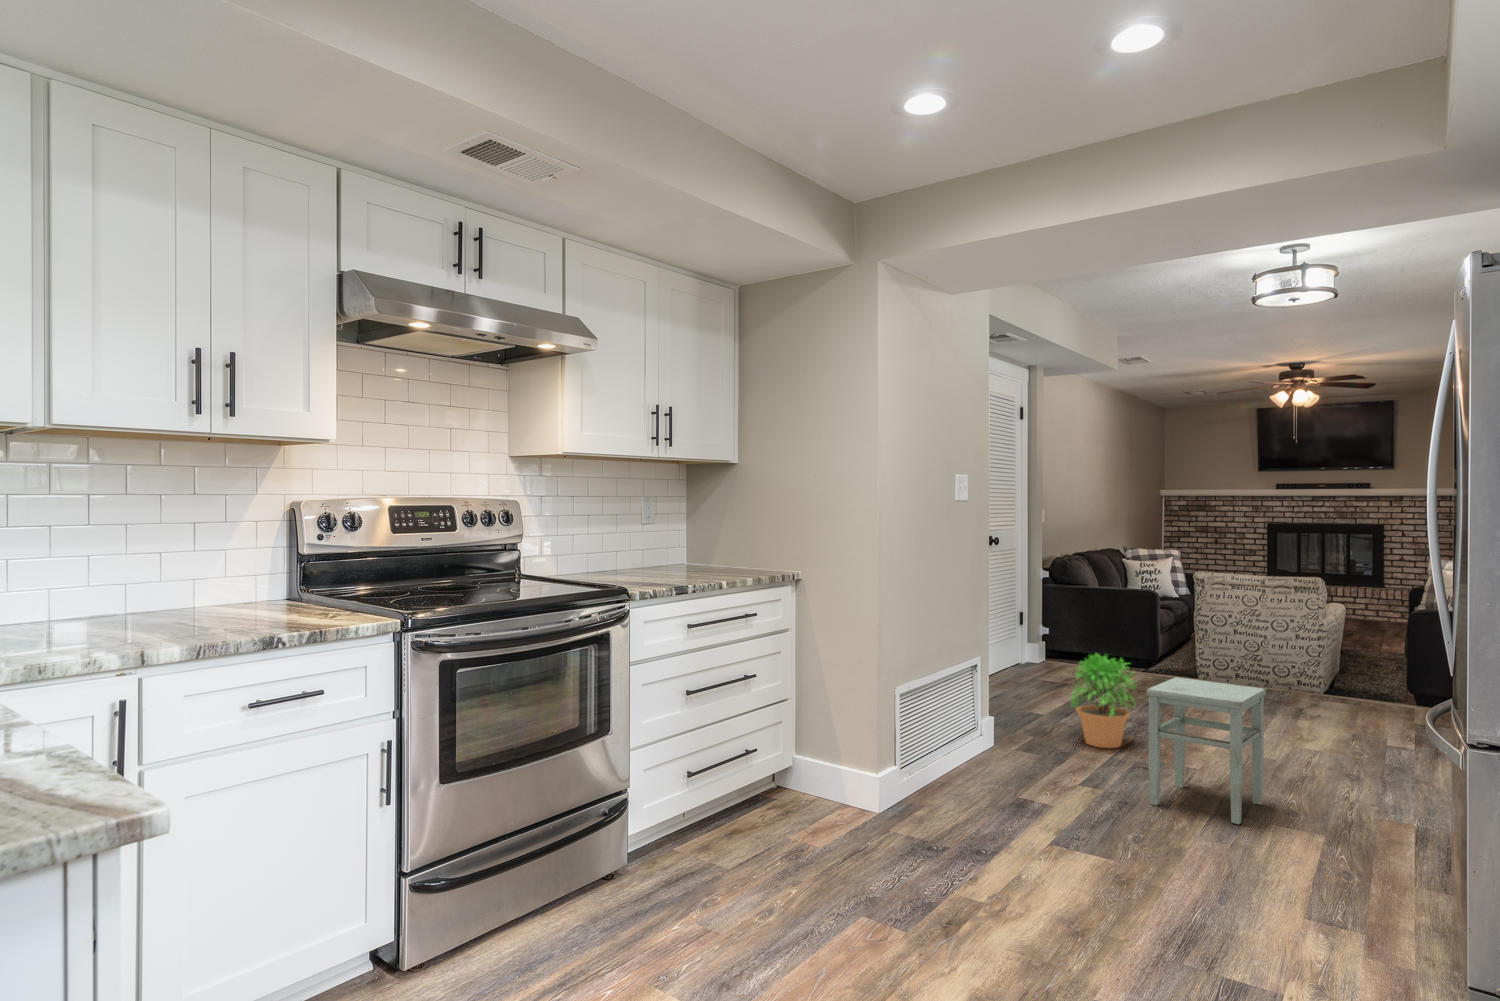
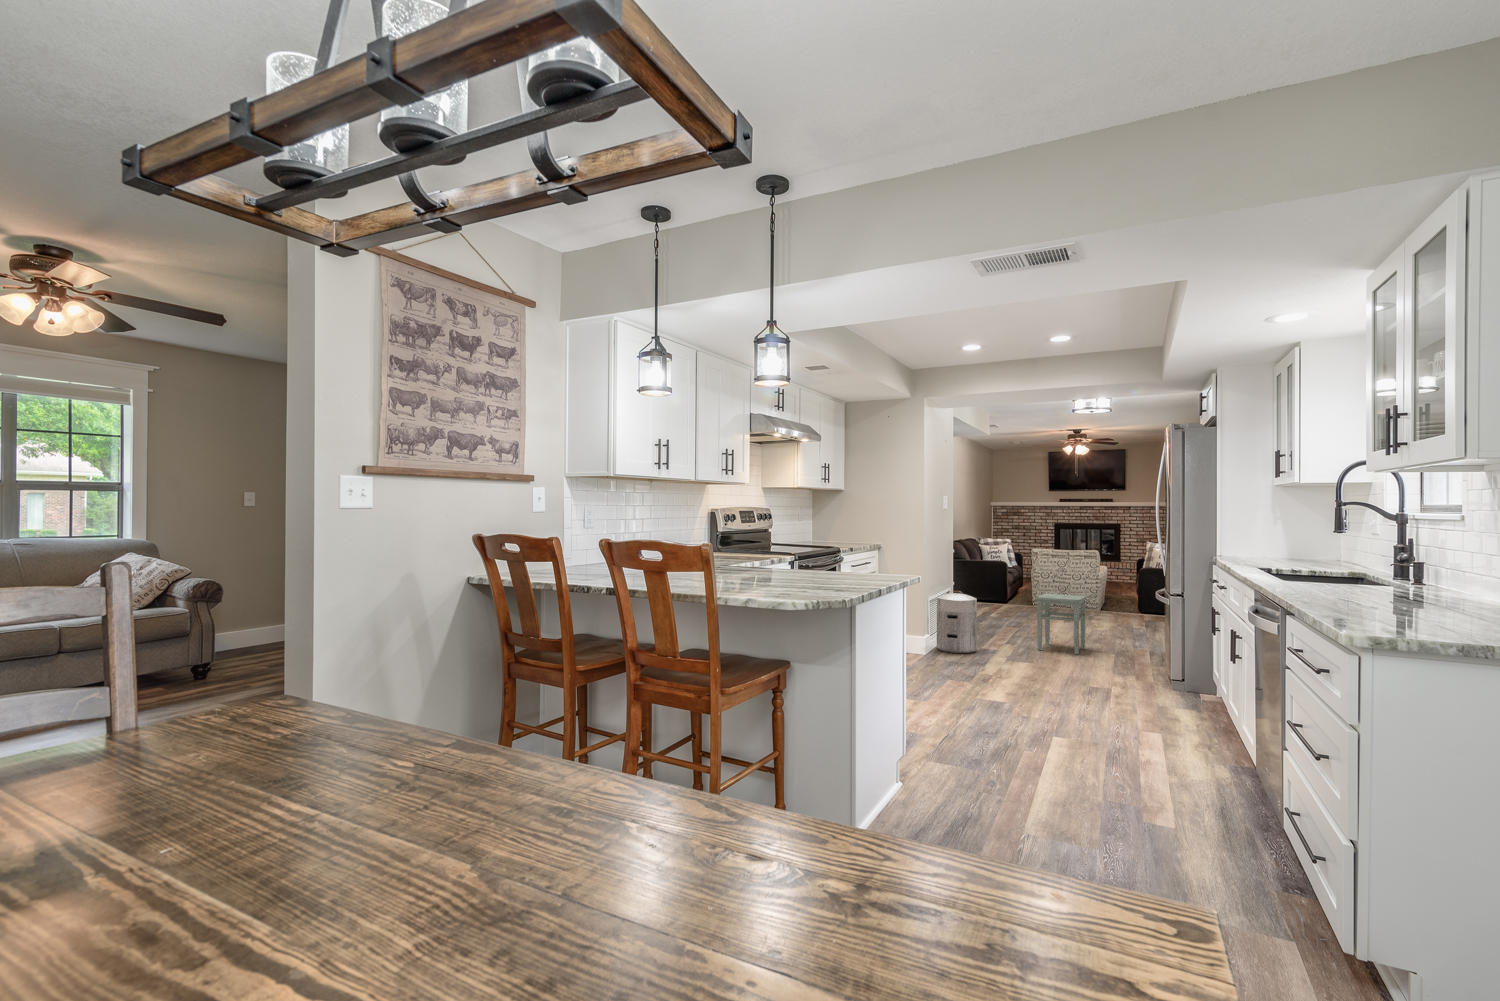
potted plant: present [1072,654,1136,748] -> none [987,586,1023,633]
waste bin: none [926,671,1010,809] -> present [937,591,977,653]

